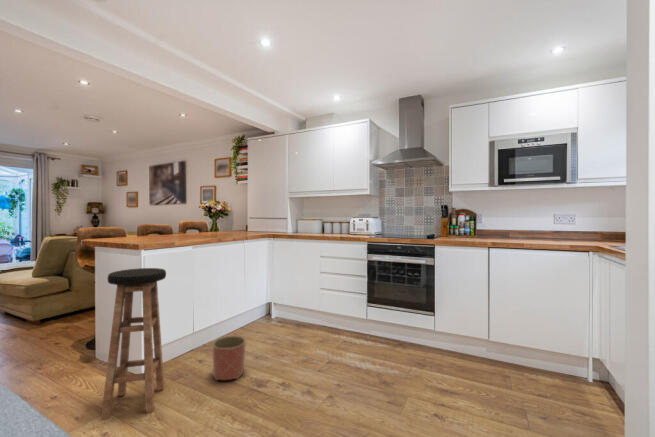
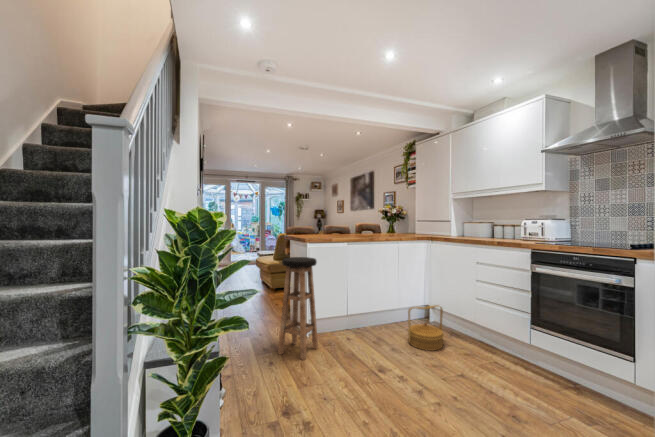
basket: none [266,301,301,349] -> present [408,305,444,351]
planter: present [213,336,246,380] -> none [350,322,377,360]

